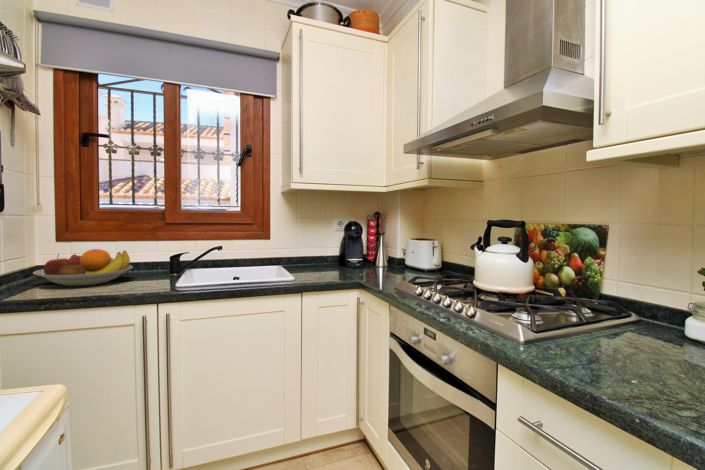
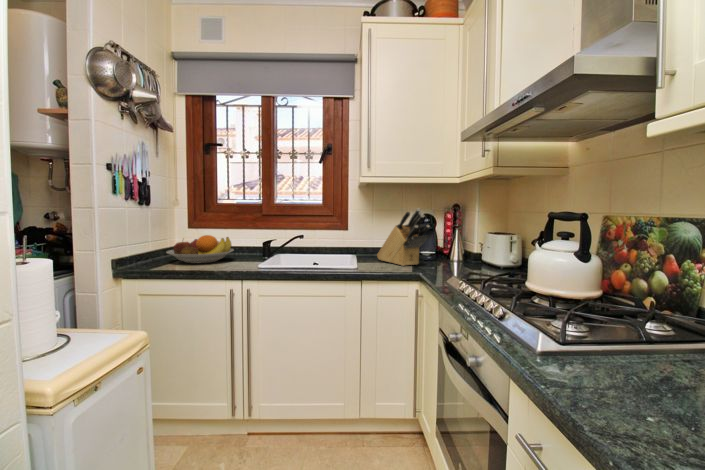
knife block: none [305,216,363,275] -> present [377,208,429,266]

